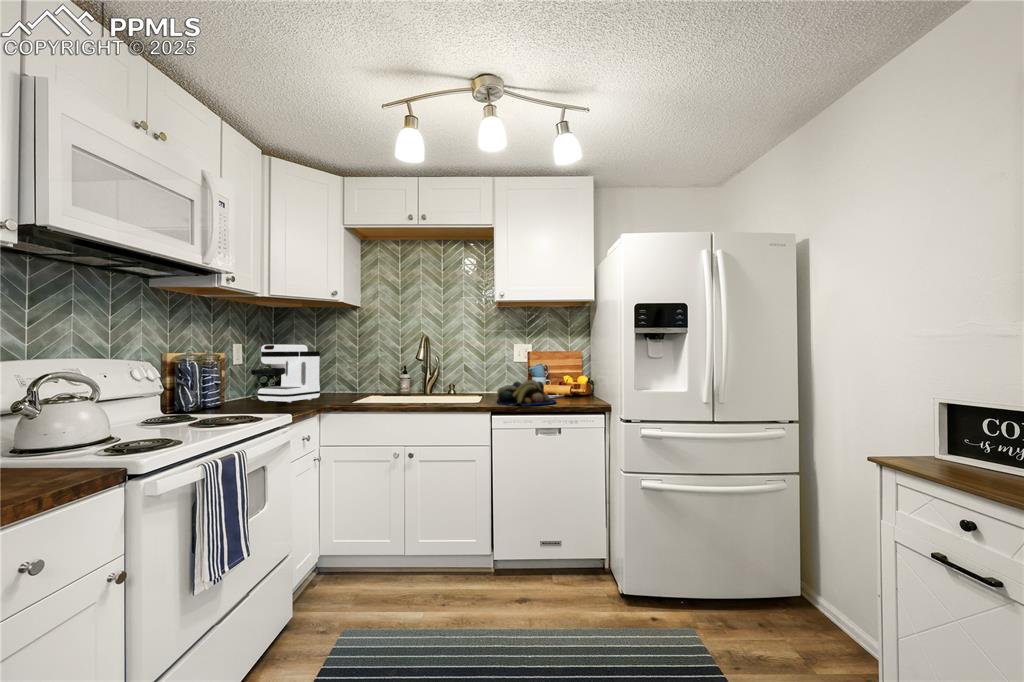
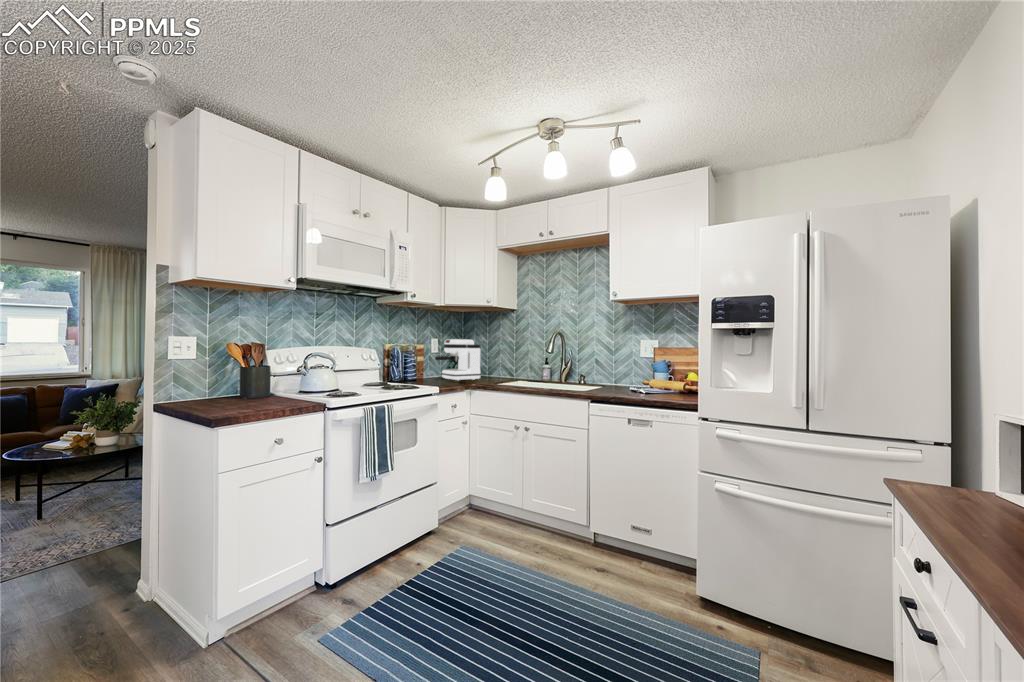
fruit bowl: present [497,380,556,406] -> none [599,374,658,397]

